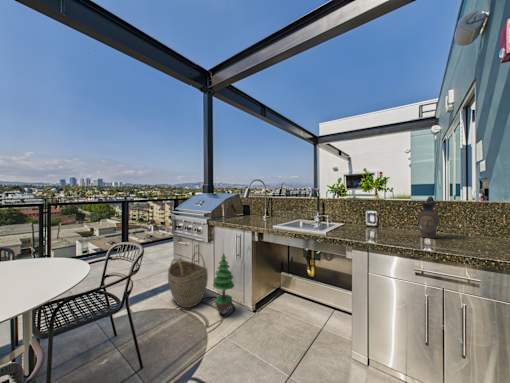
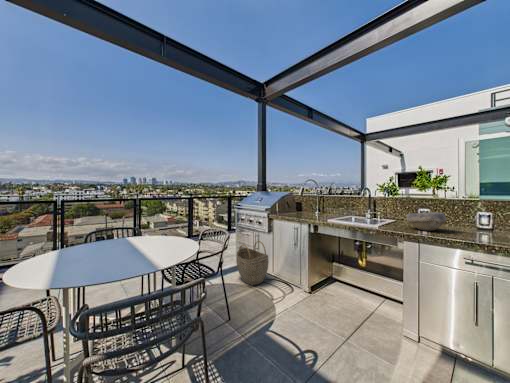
ceramic pitcher: present [417,196,440,238] -> none [471,195,495,234]
bowl: none [355,215,395,236] -> present [407,212,447,231]
potted tree: present [213,254,234,314] -> none [275,241,294,292]

